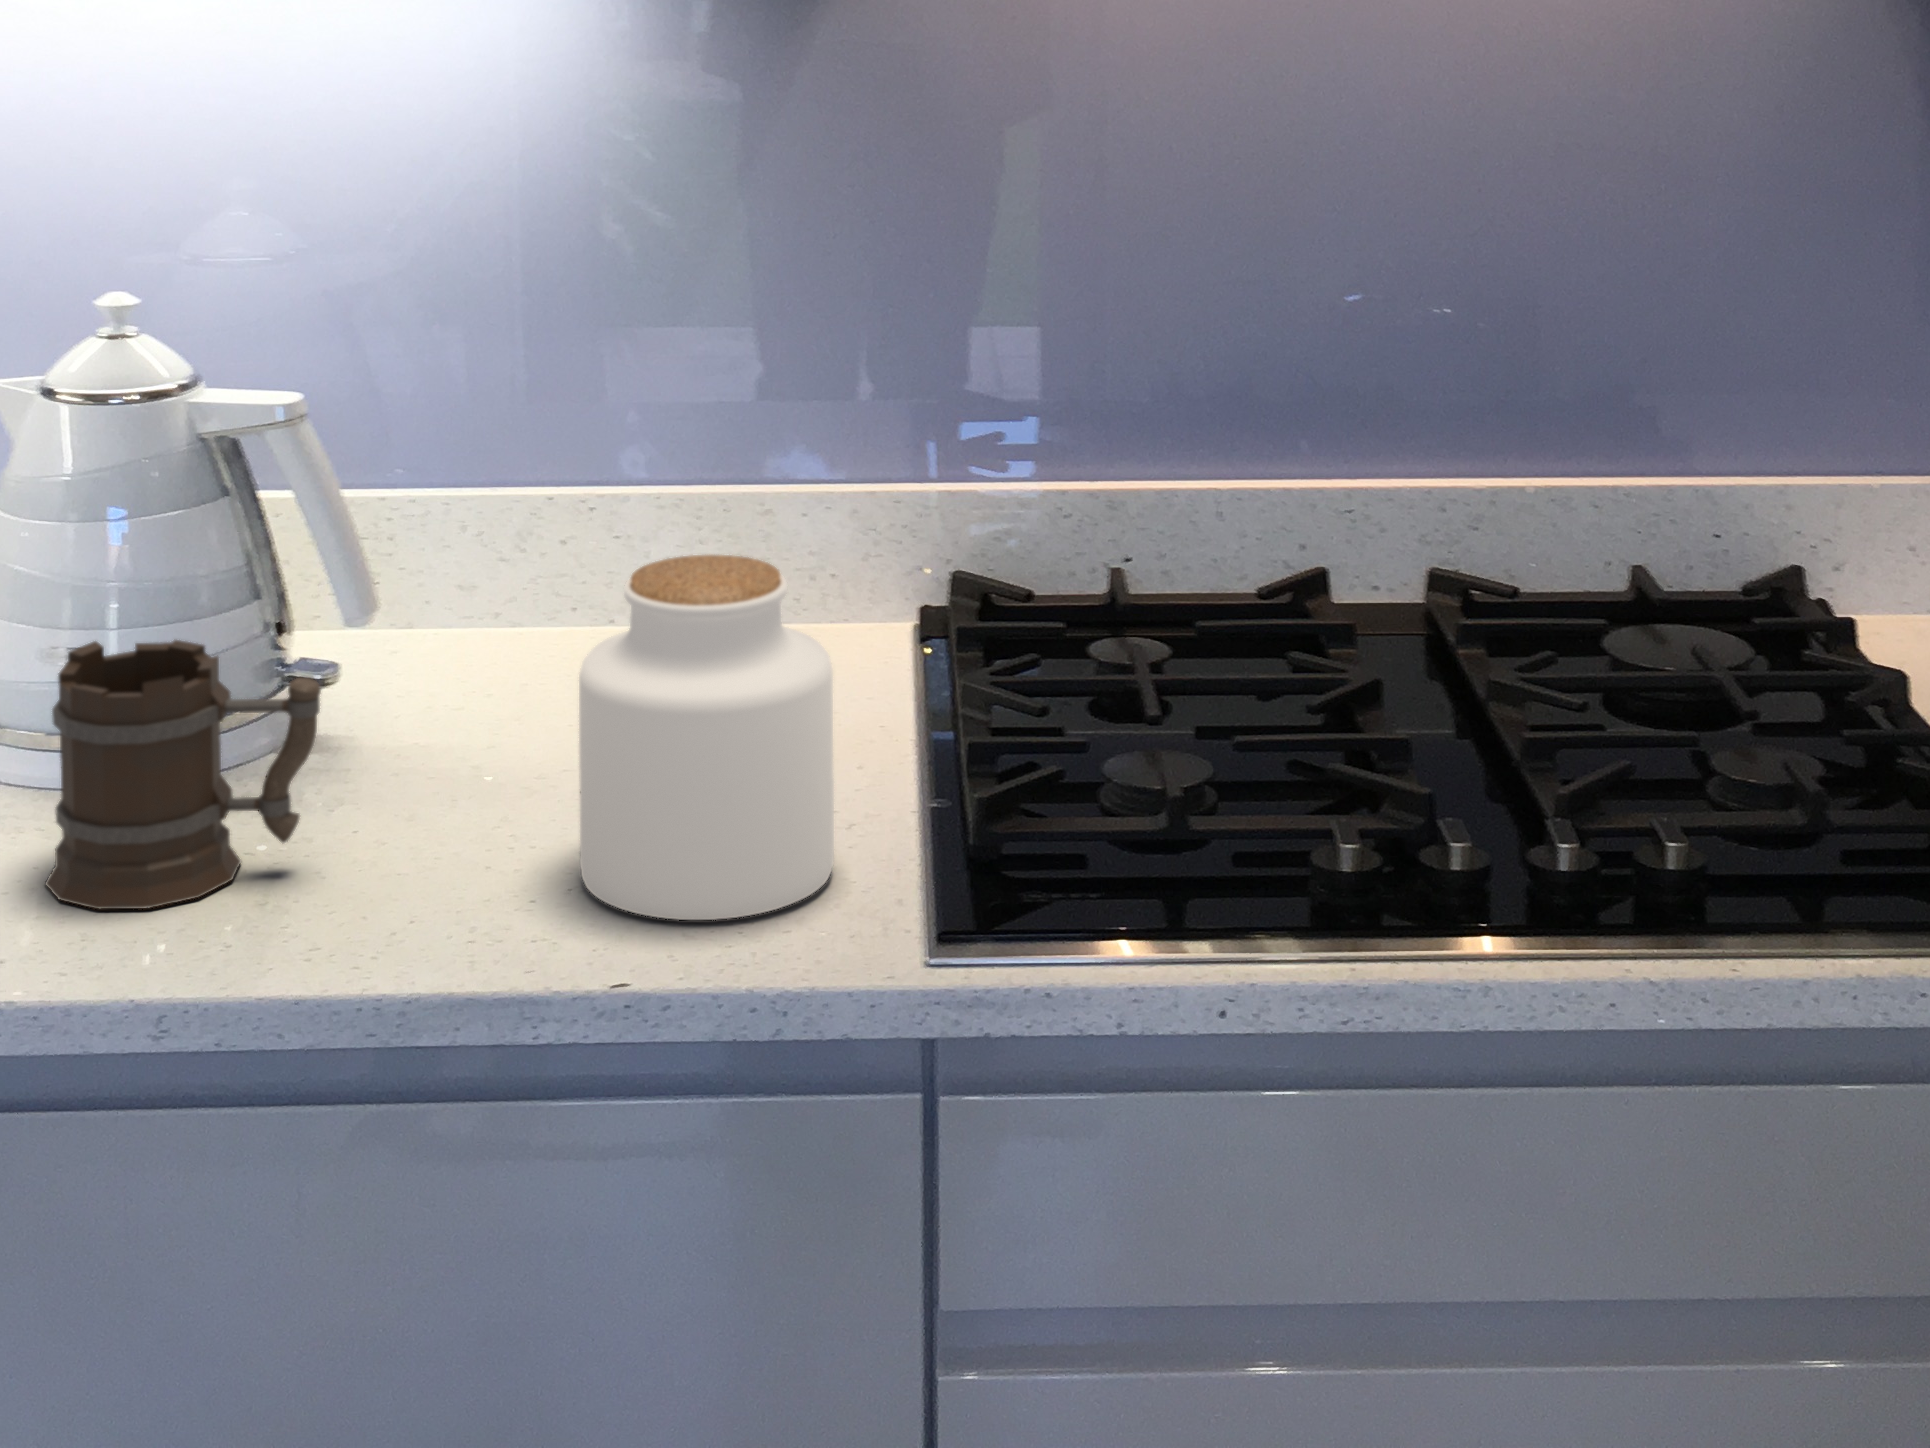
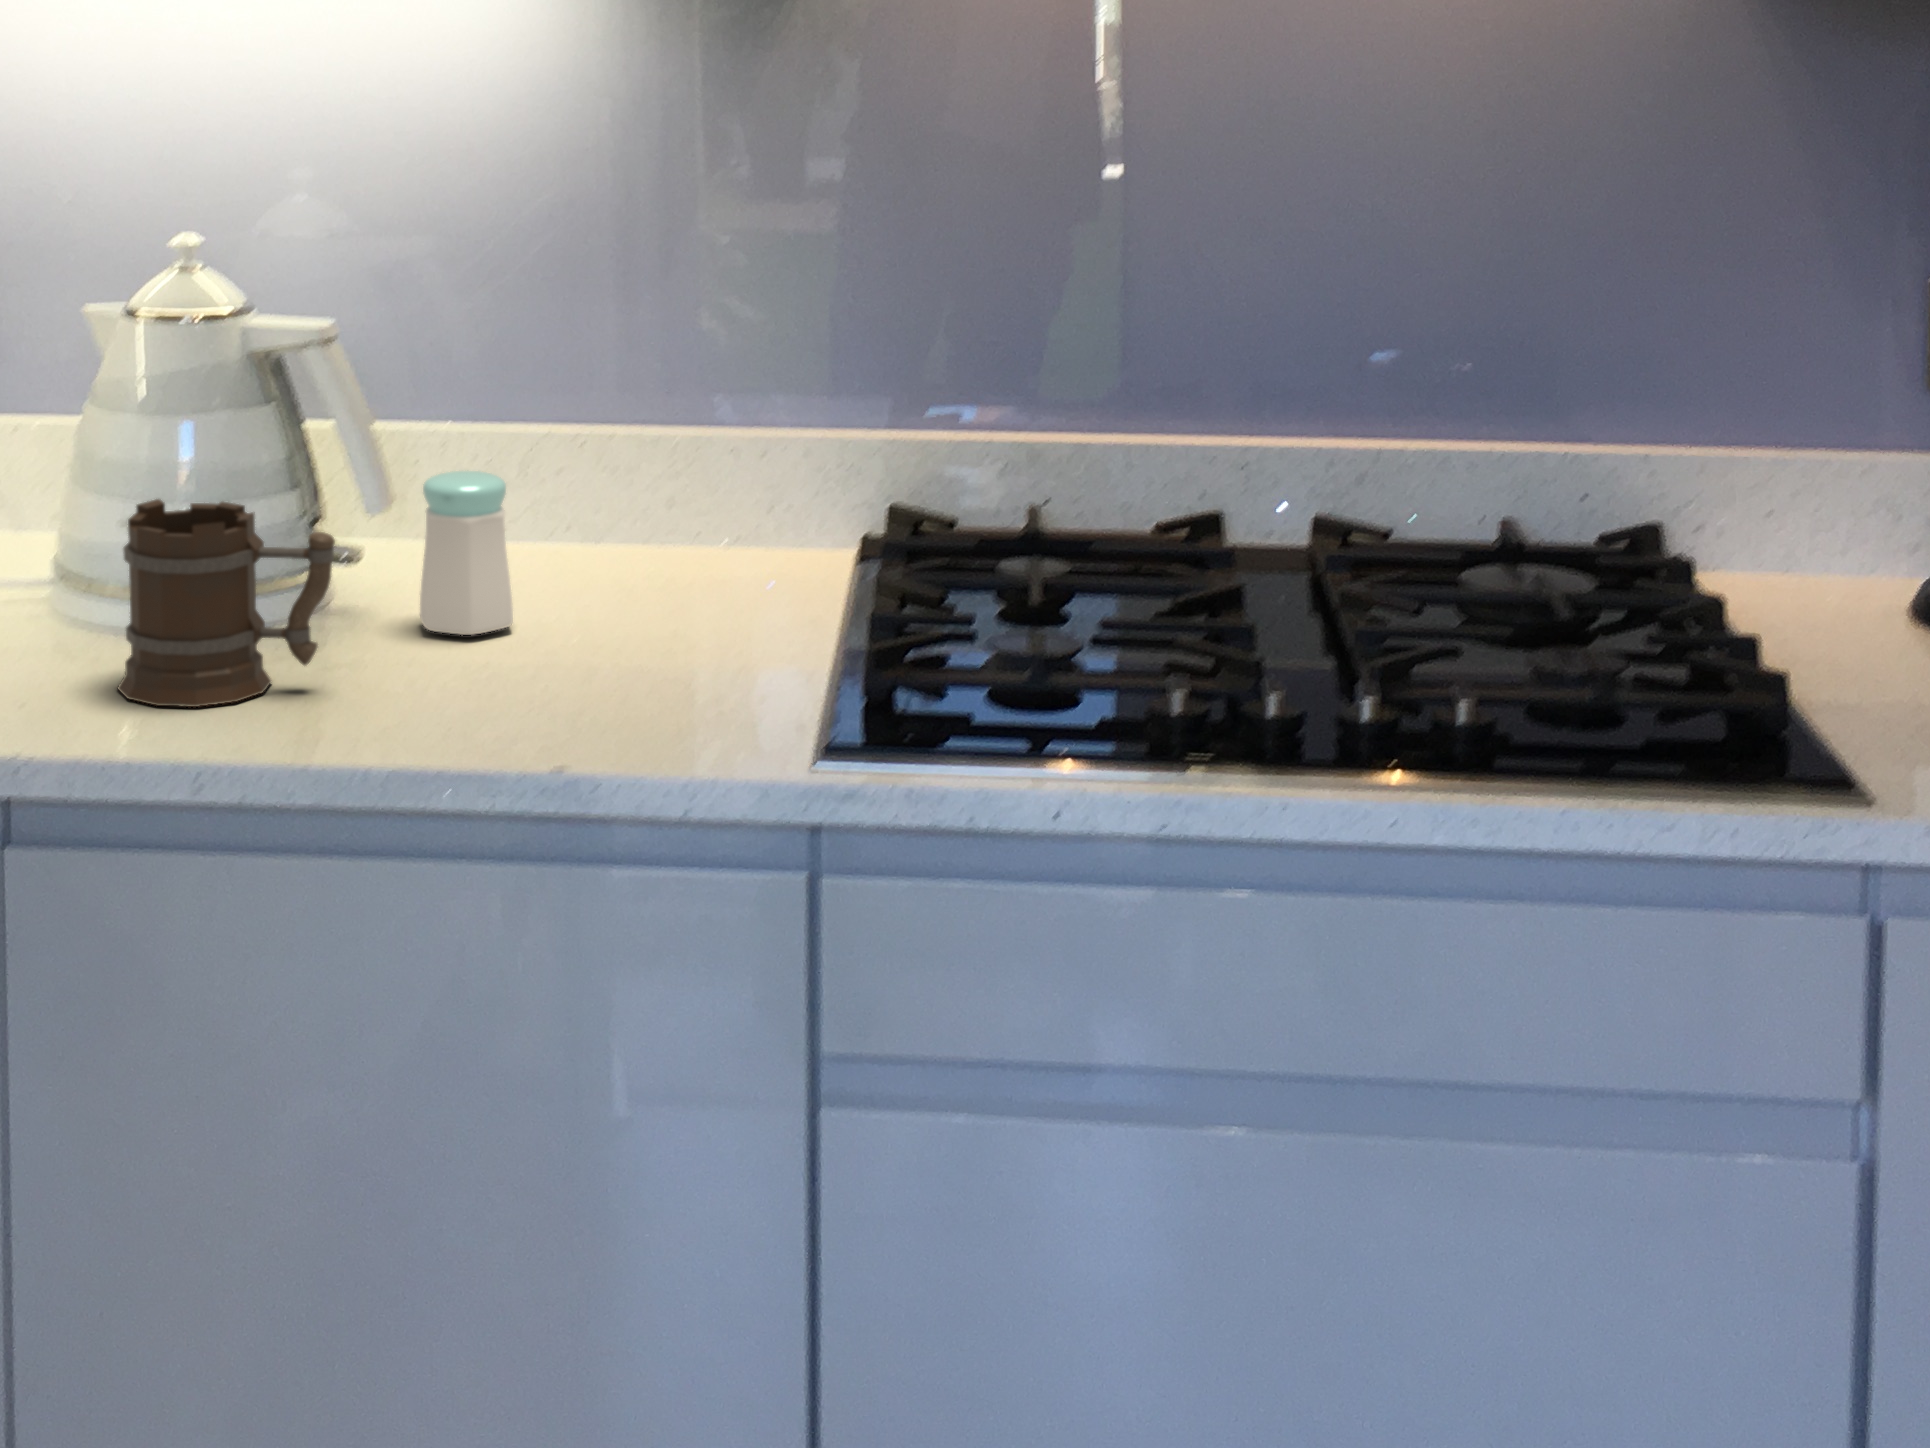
jar: present [579,555,834,920] -> none [541,444,750,734]
salt shaker: none [414,572,529,774] -> present [420,471,513,635]

